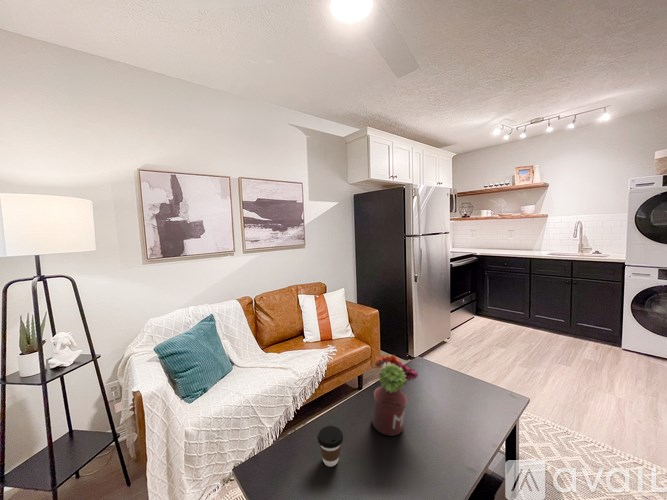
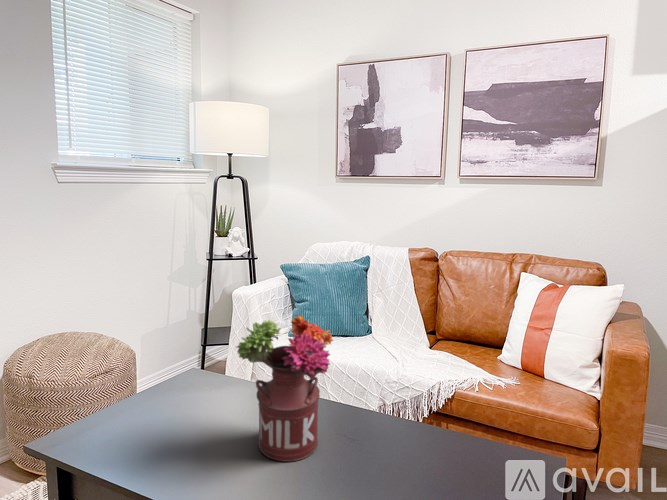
coffee cup: present [317,426,343,467] -> none [177,367,215,416]

